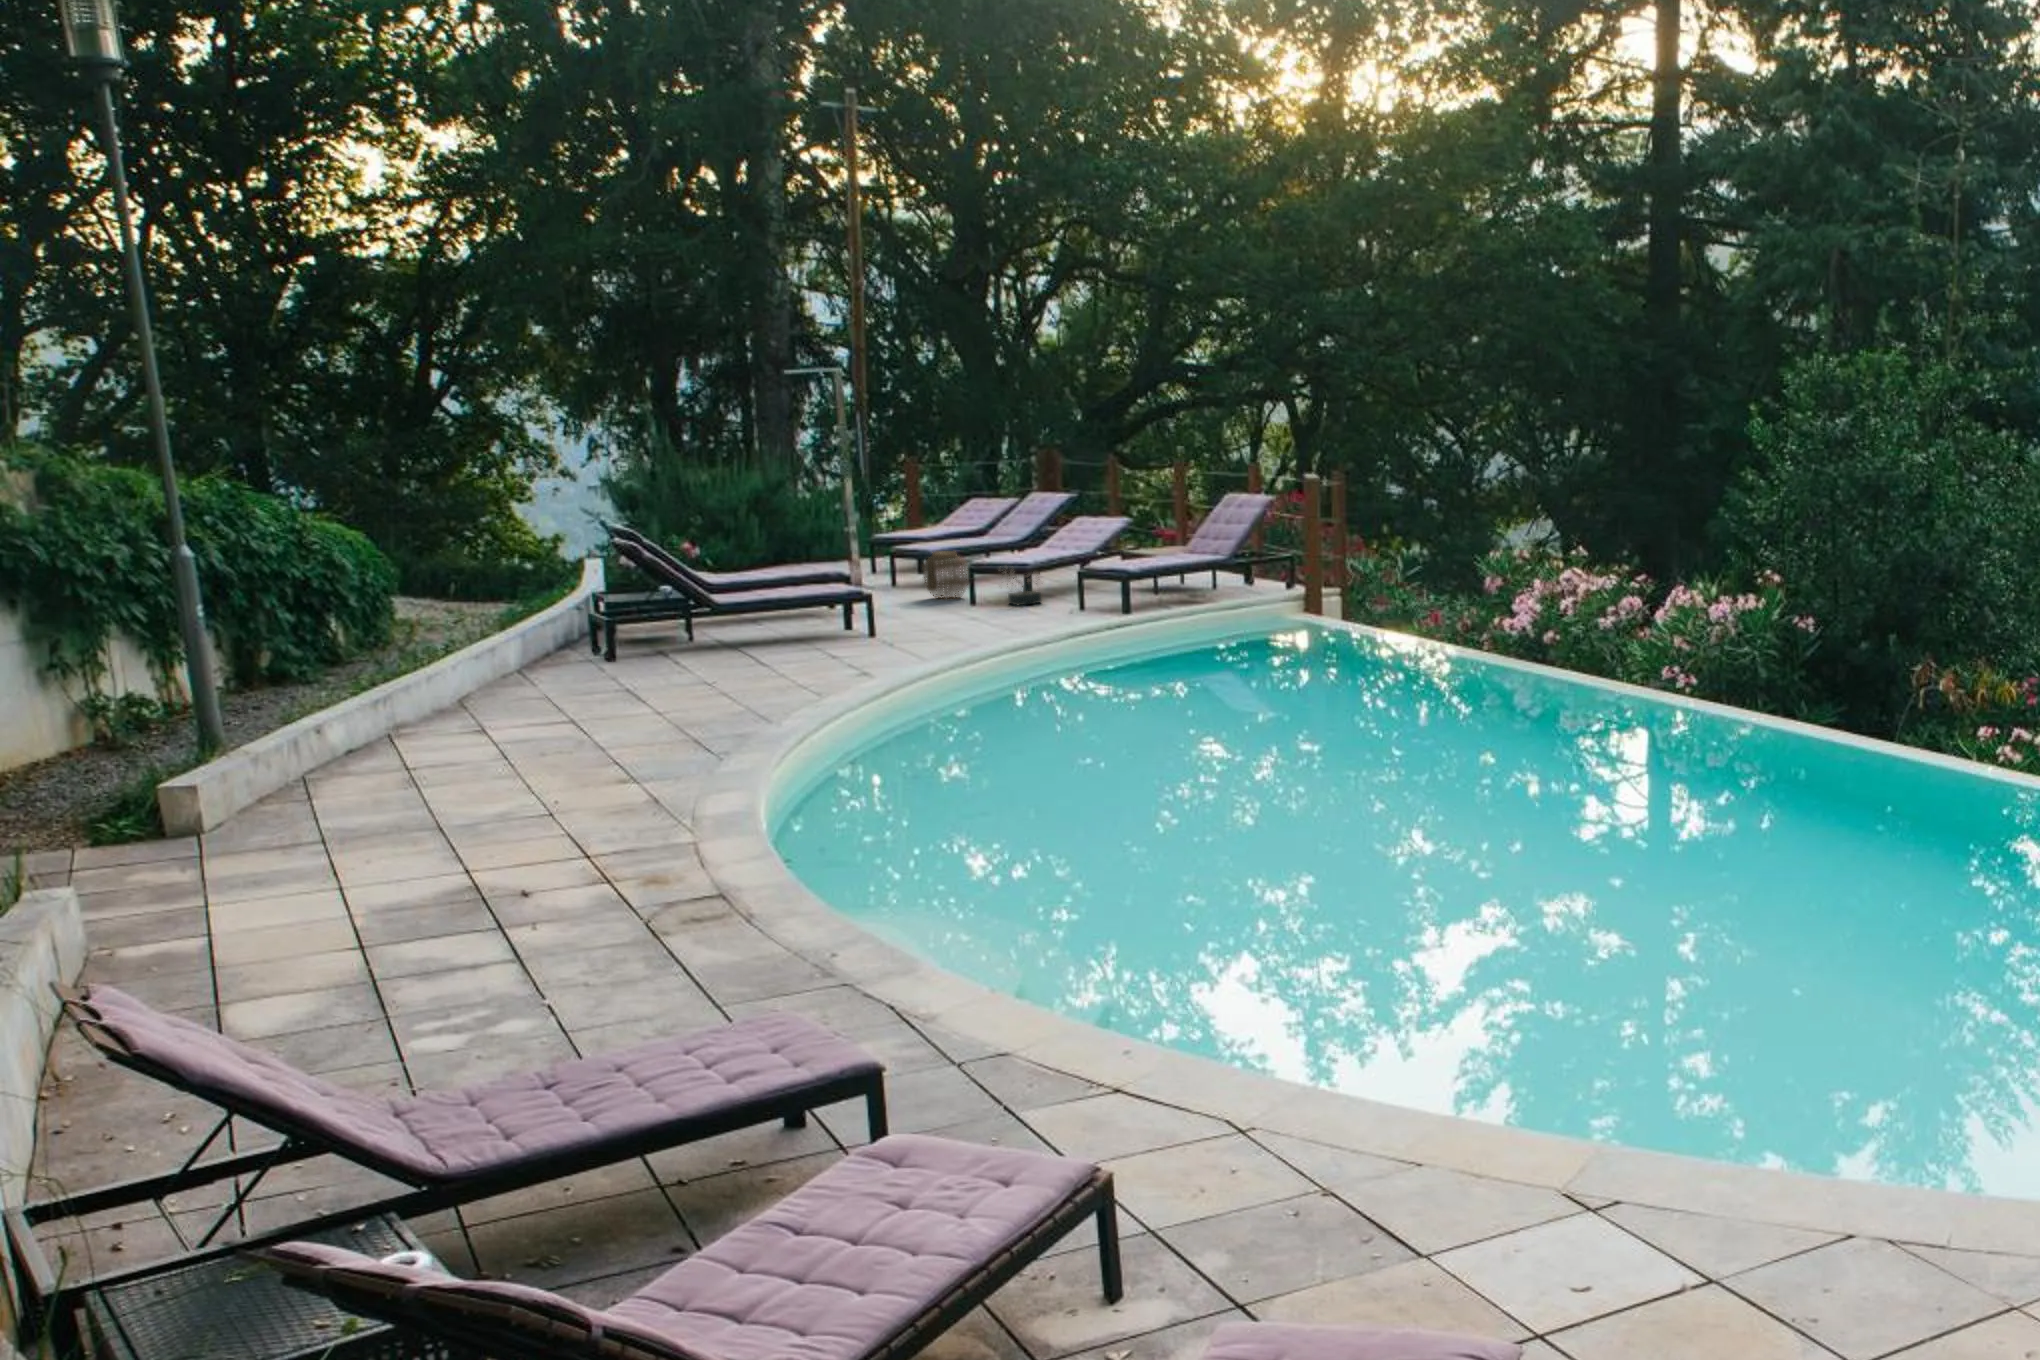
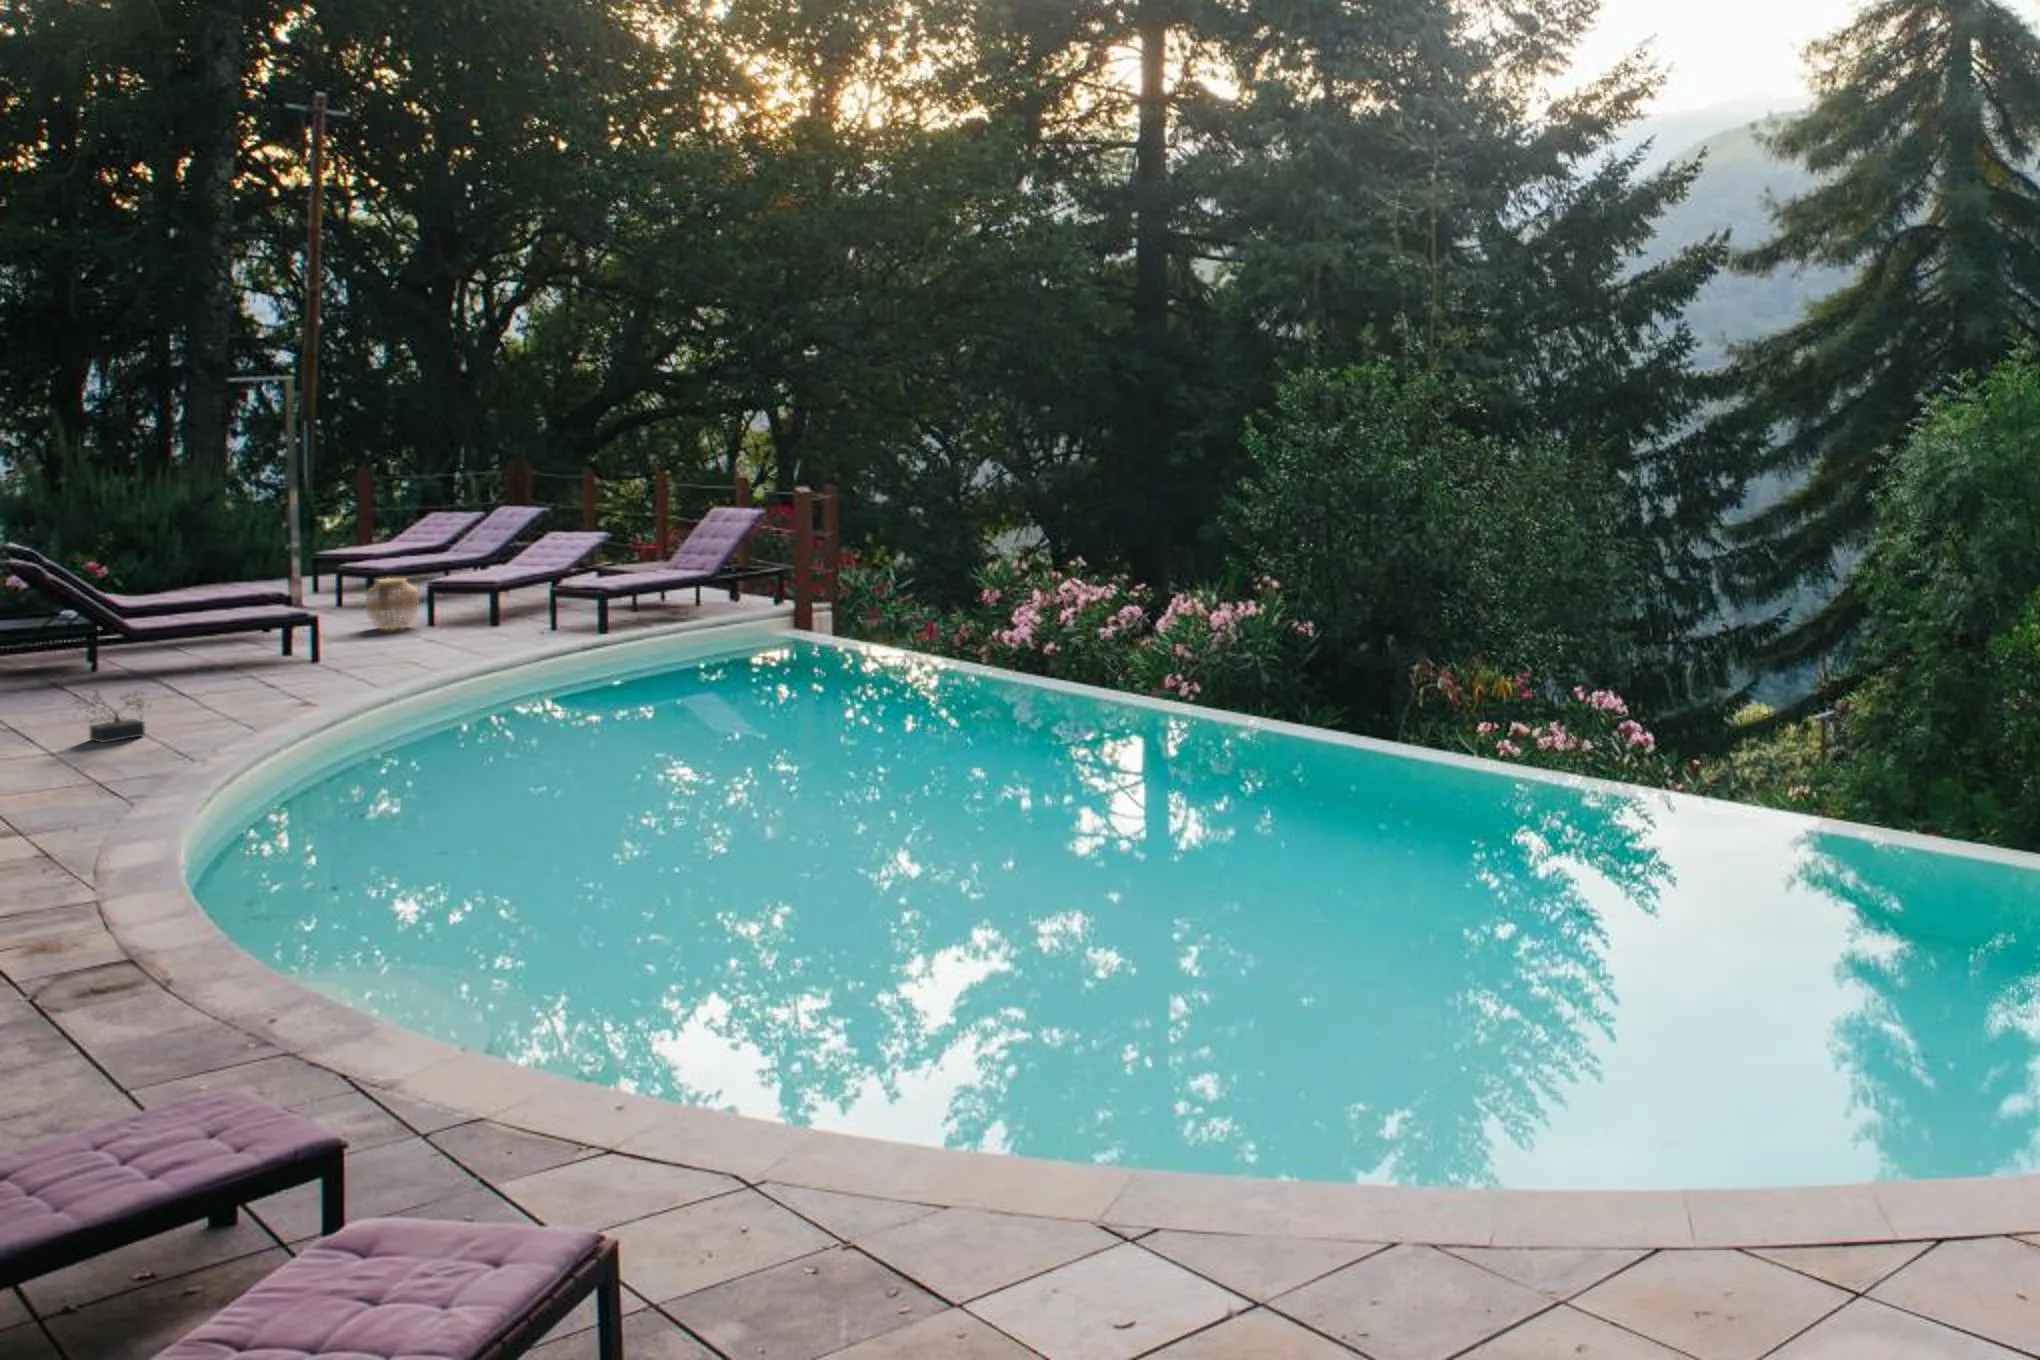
decorative plant: present [1001,569,1041,605] -> present [74,685,148,742]

